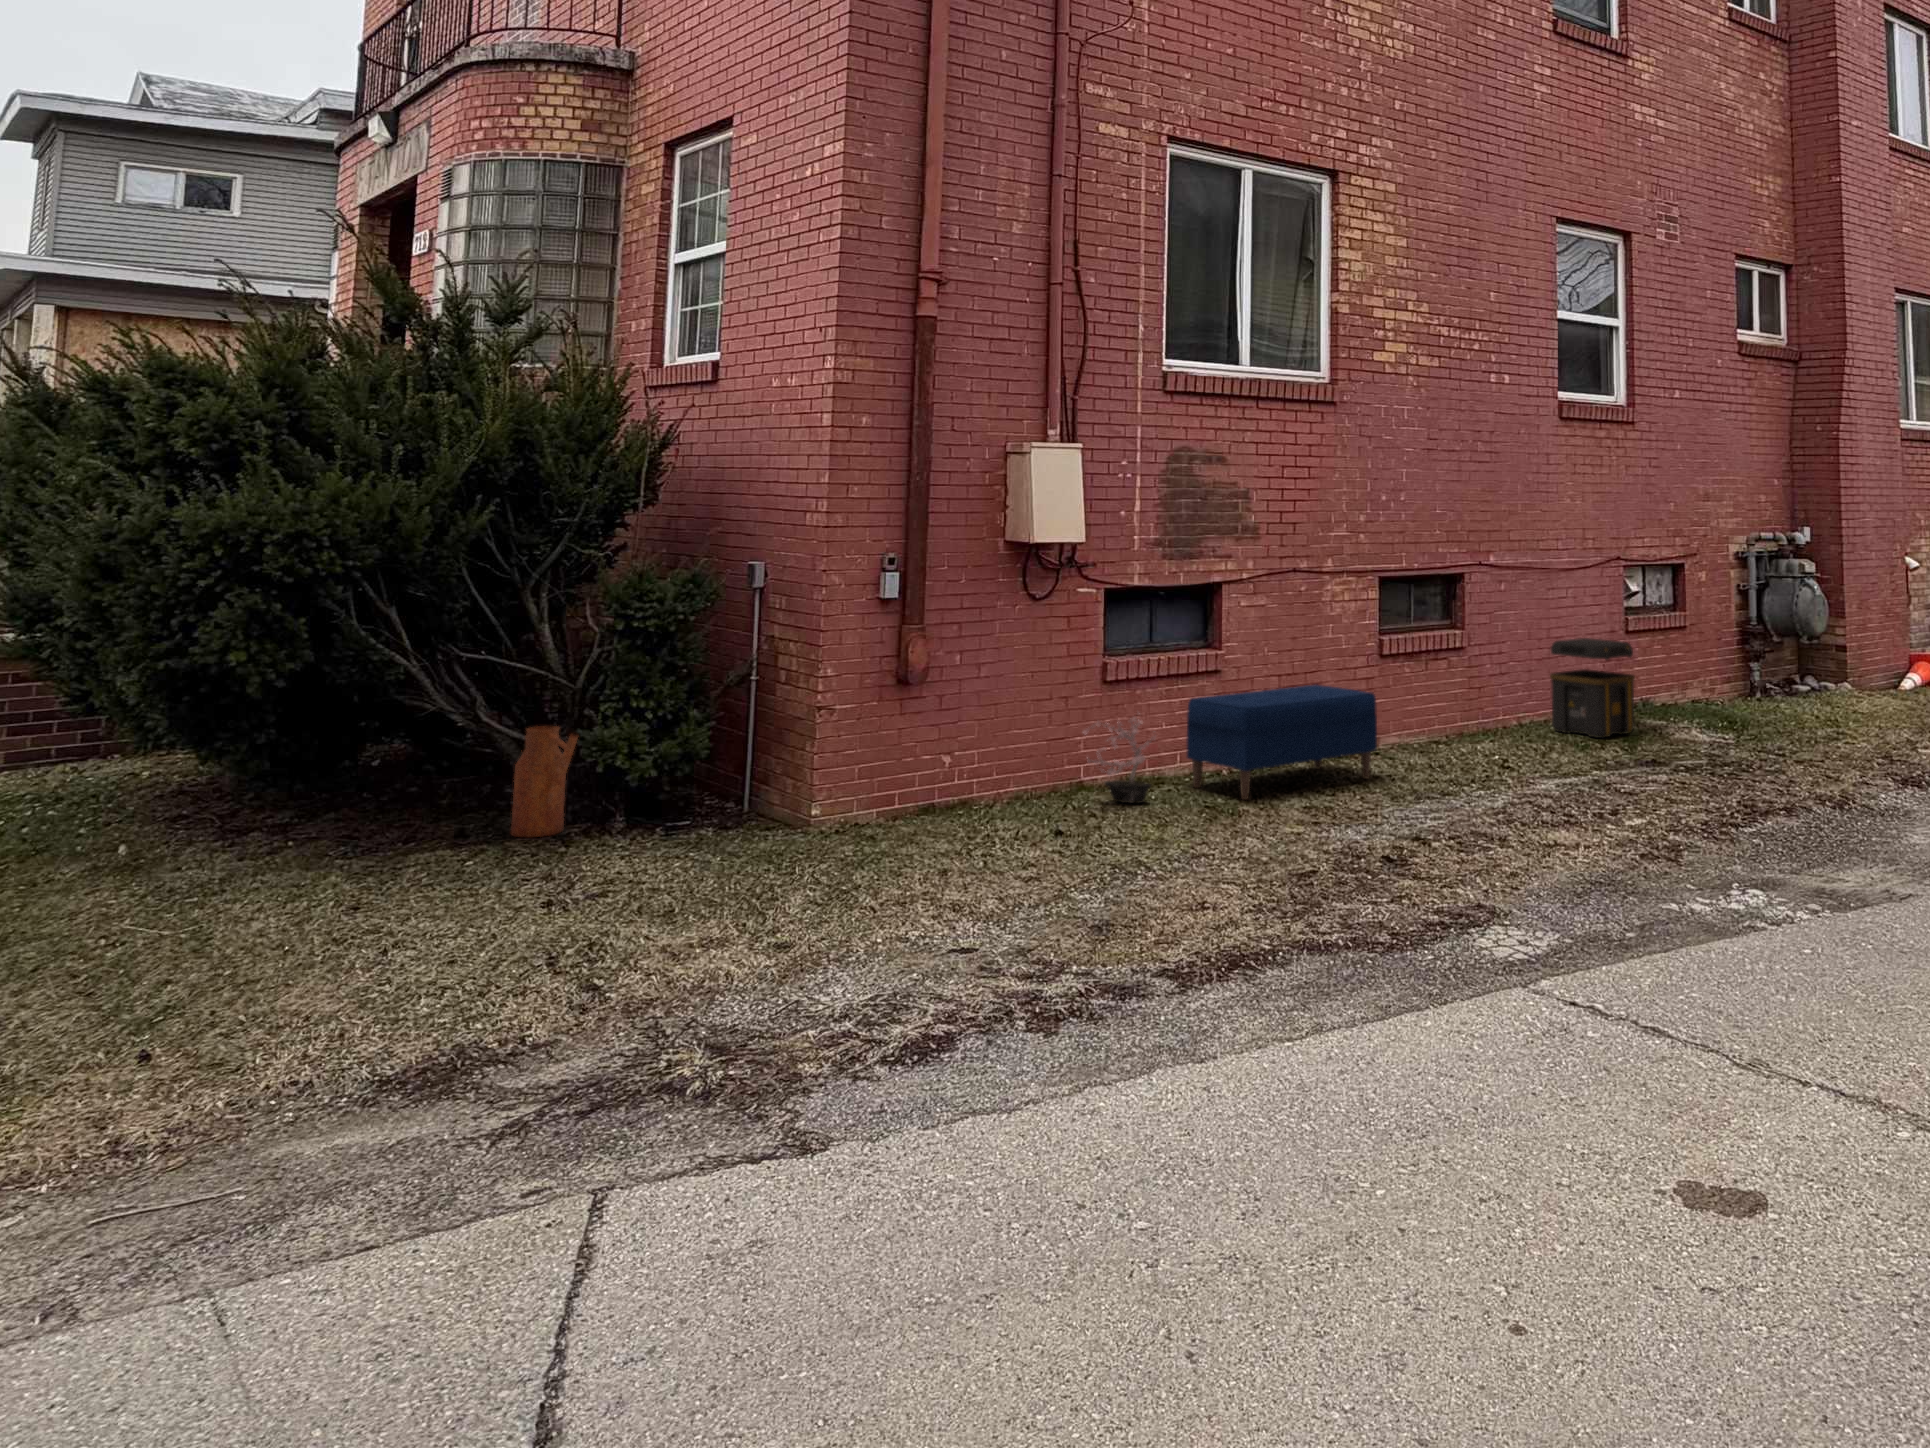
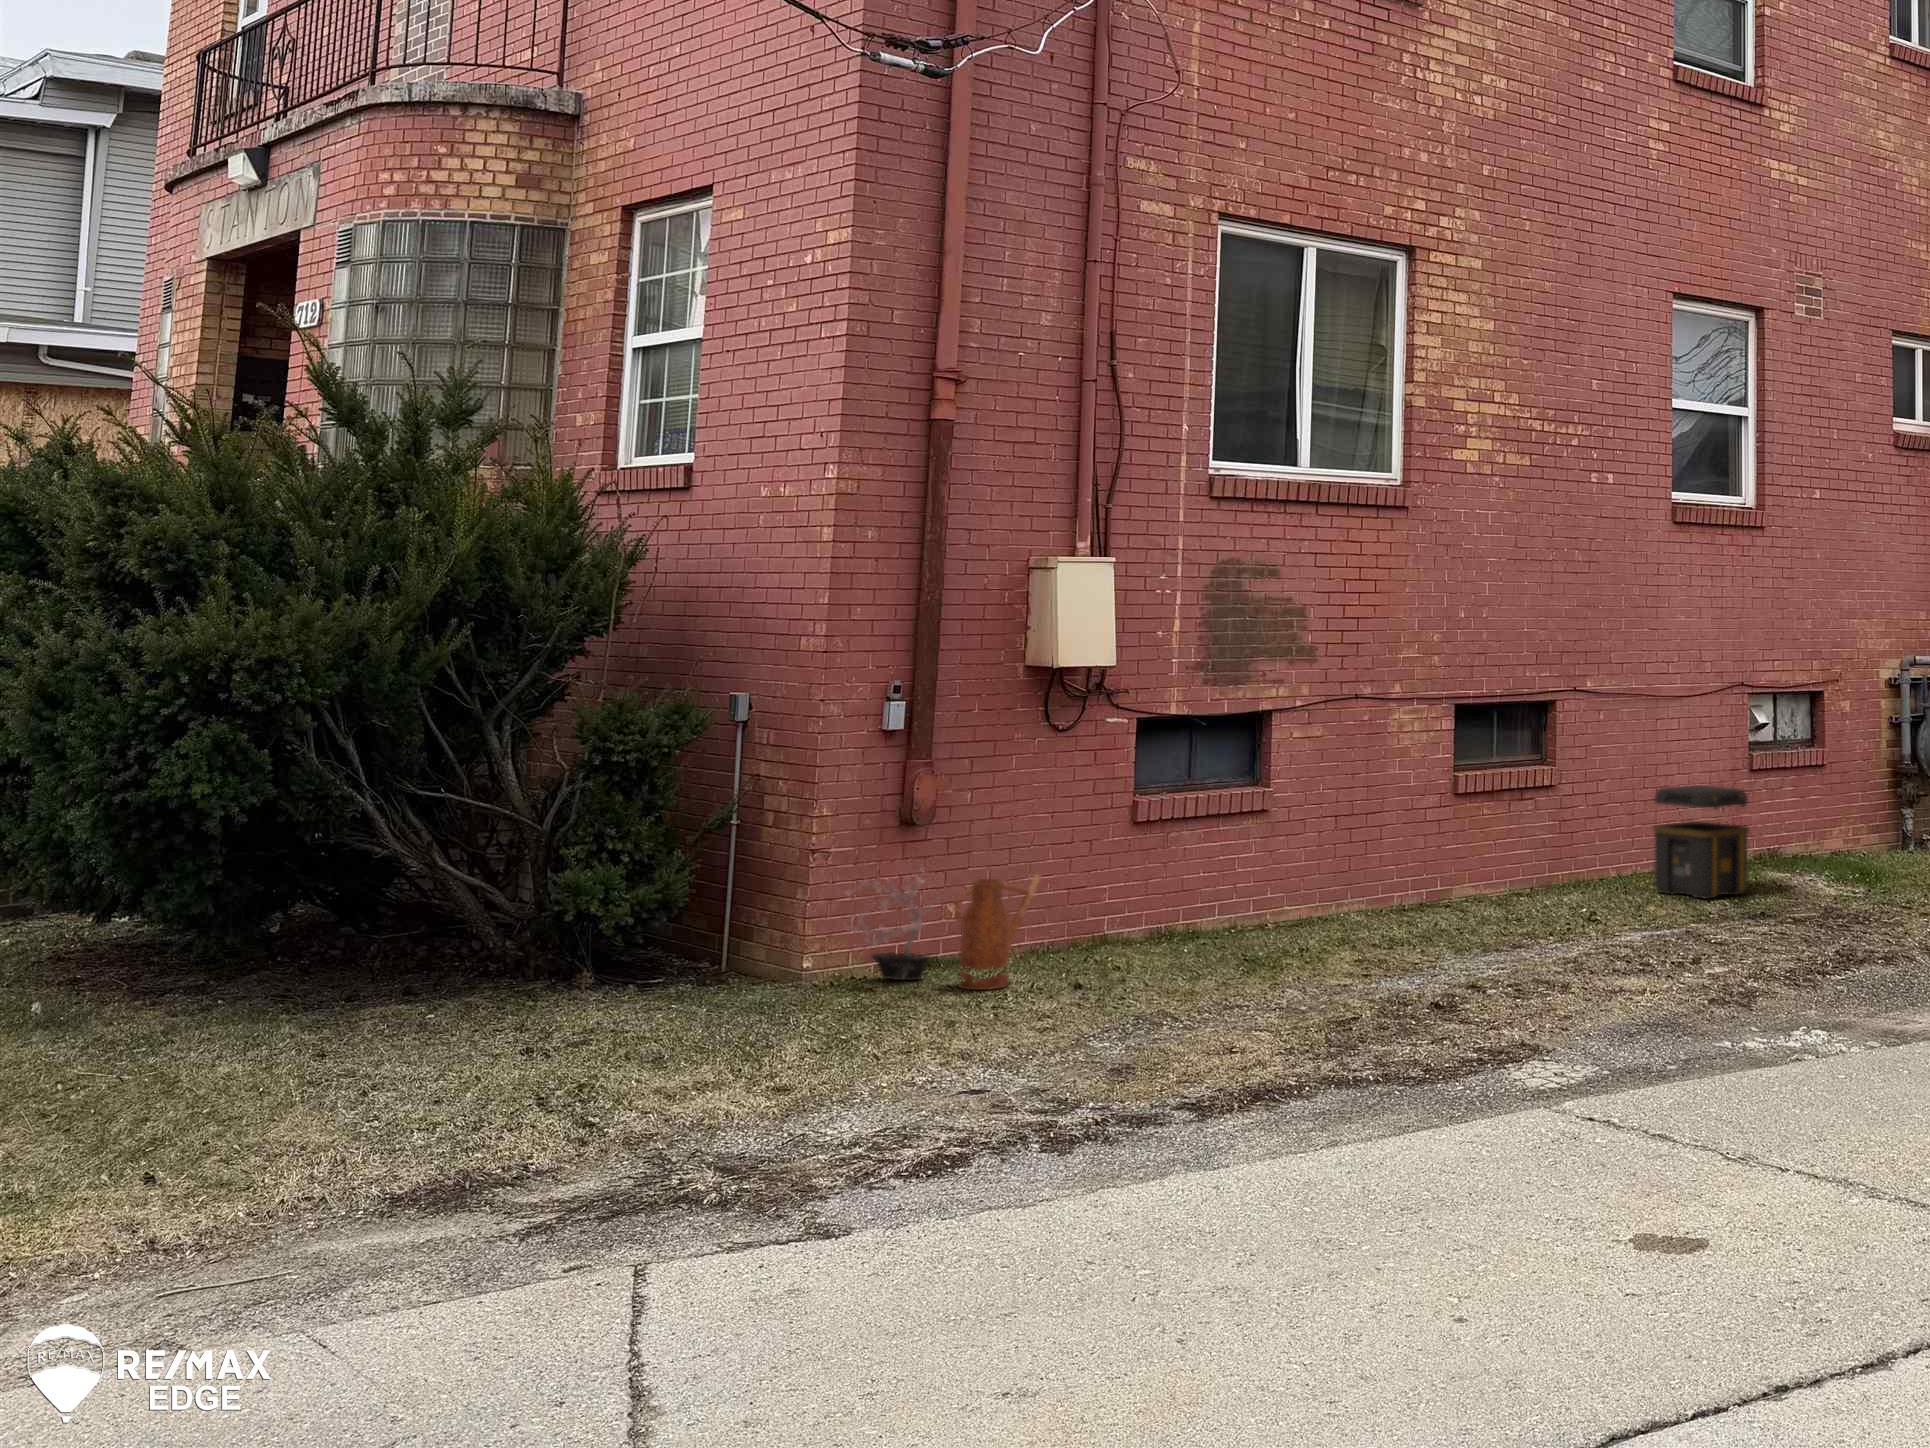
bench: present [1187,684,1377,800] -> none [1223,836,1440,960]
potted plant: present [1083,717,1155,803] -> present [845,869,939,980]
watering can: present [511,726,578,837] -> present [954,874,1041,990]

